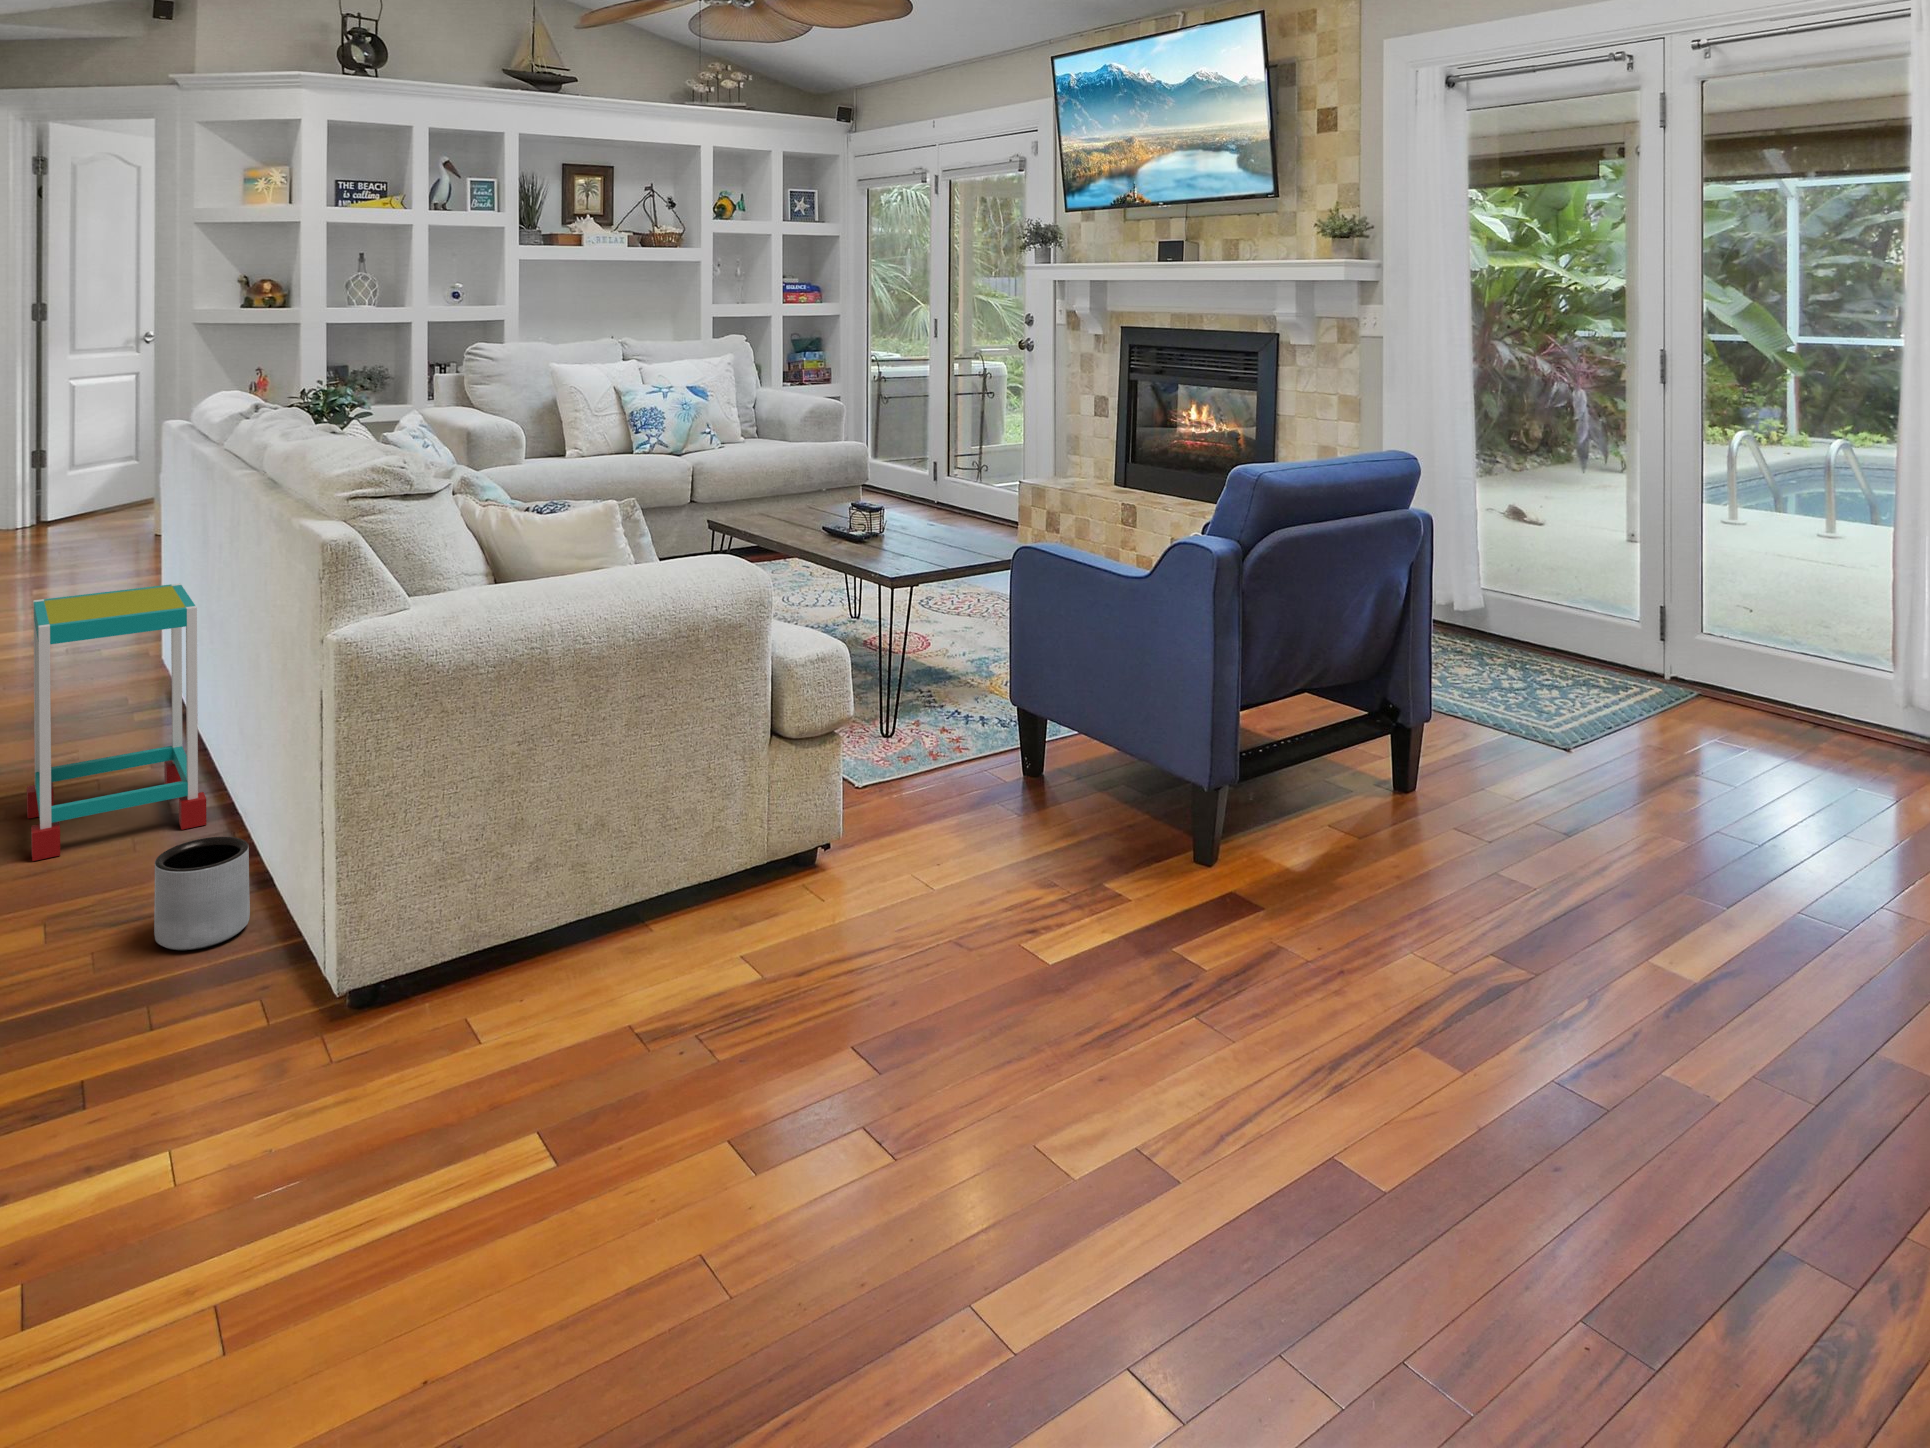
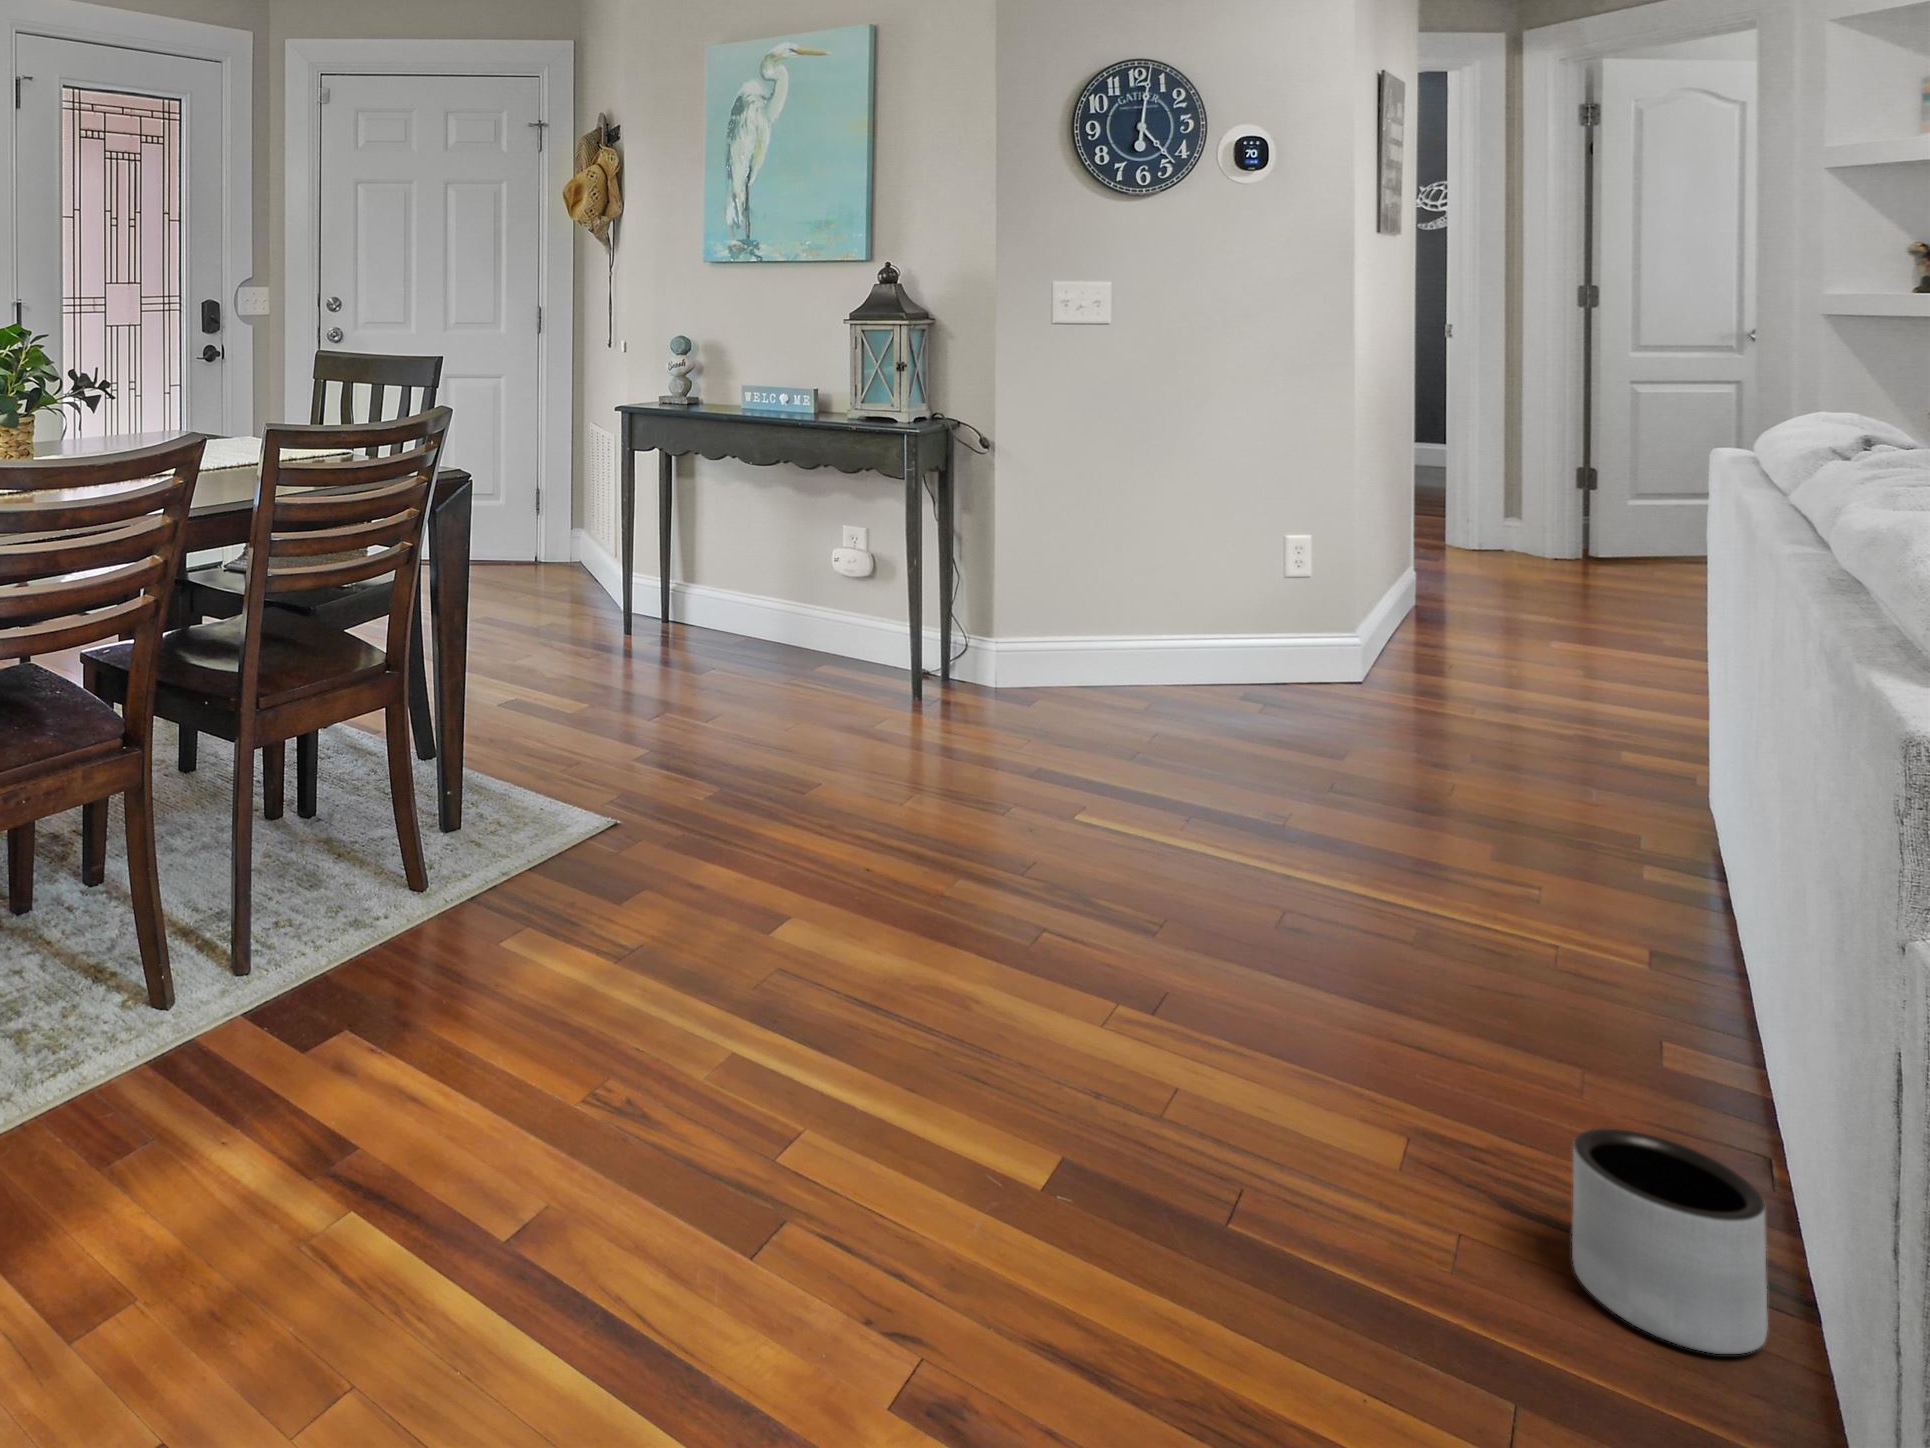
side table: present [27,583,206,861] -> none [1432,659,1727,1100]

